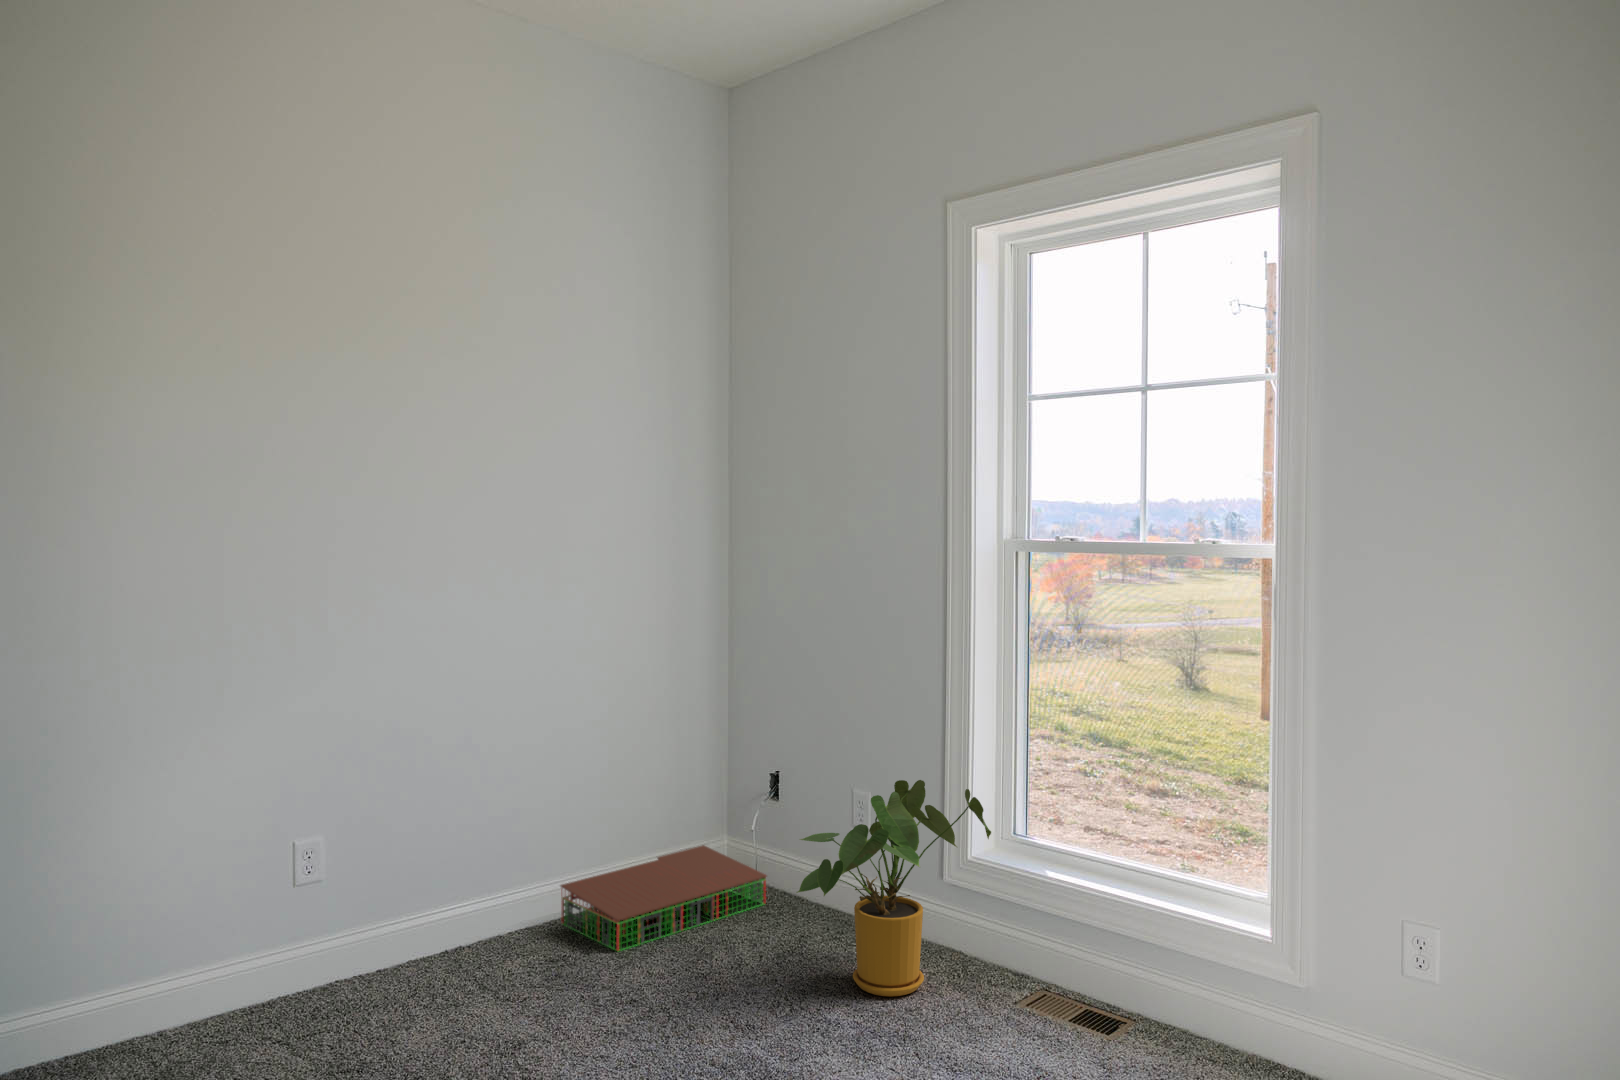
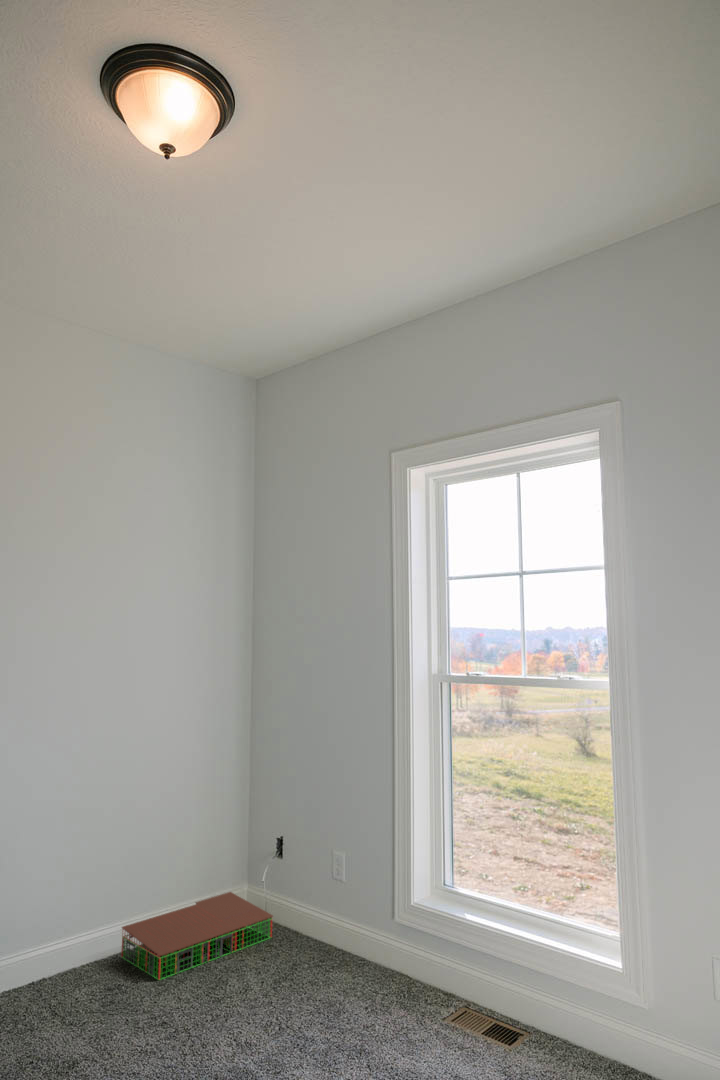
house plant: present [797,780,991,996] -> none [287,846,427,1015]

